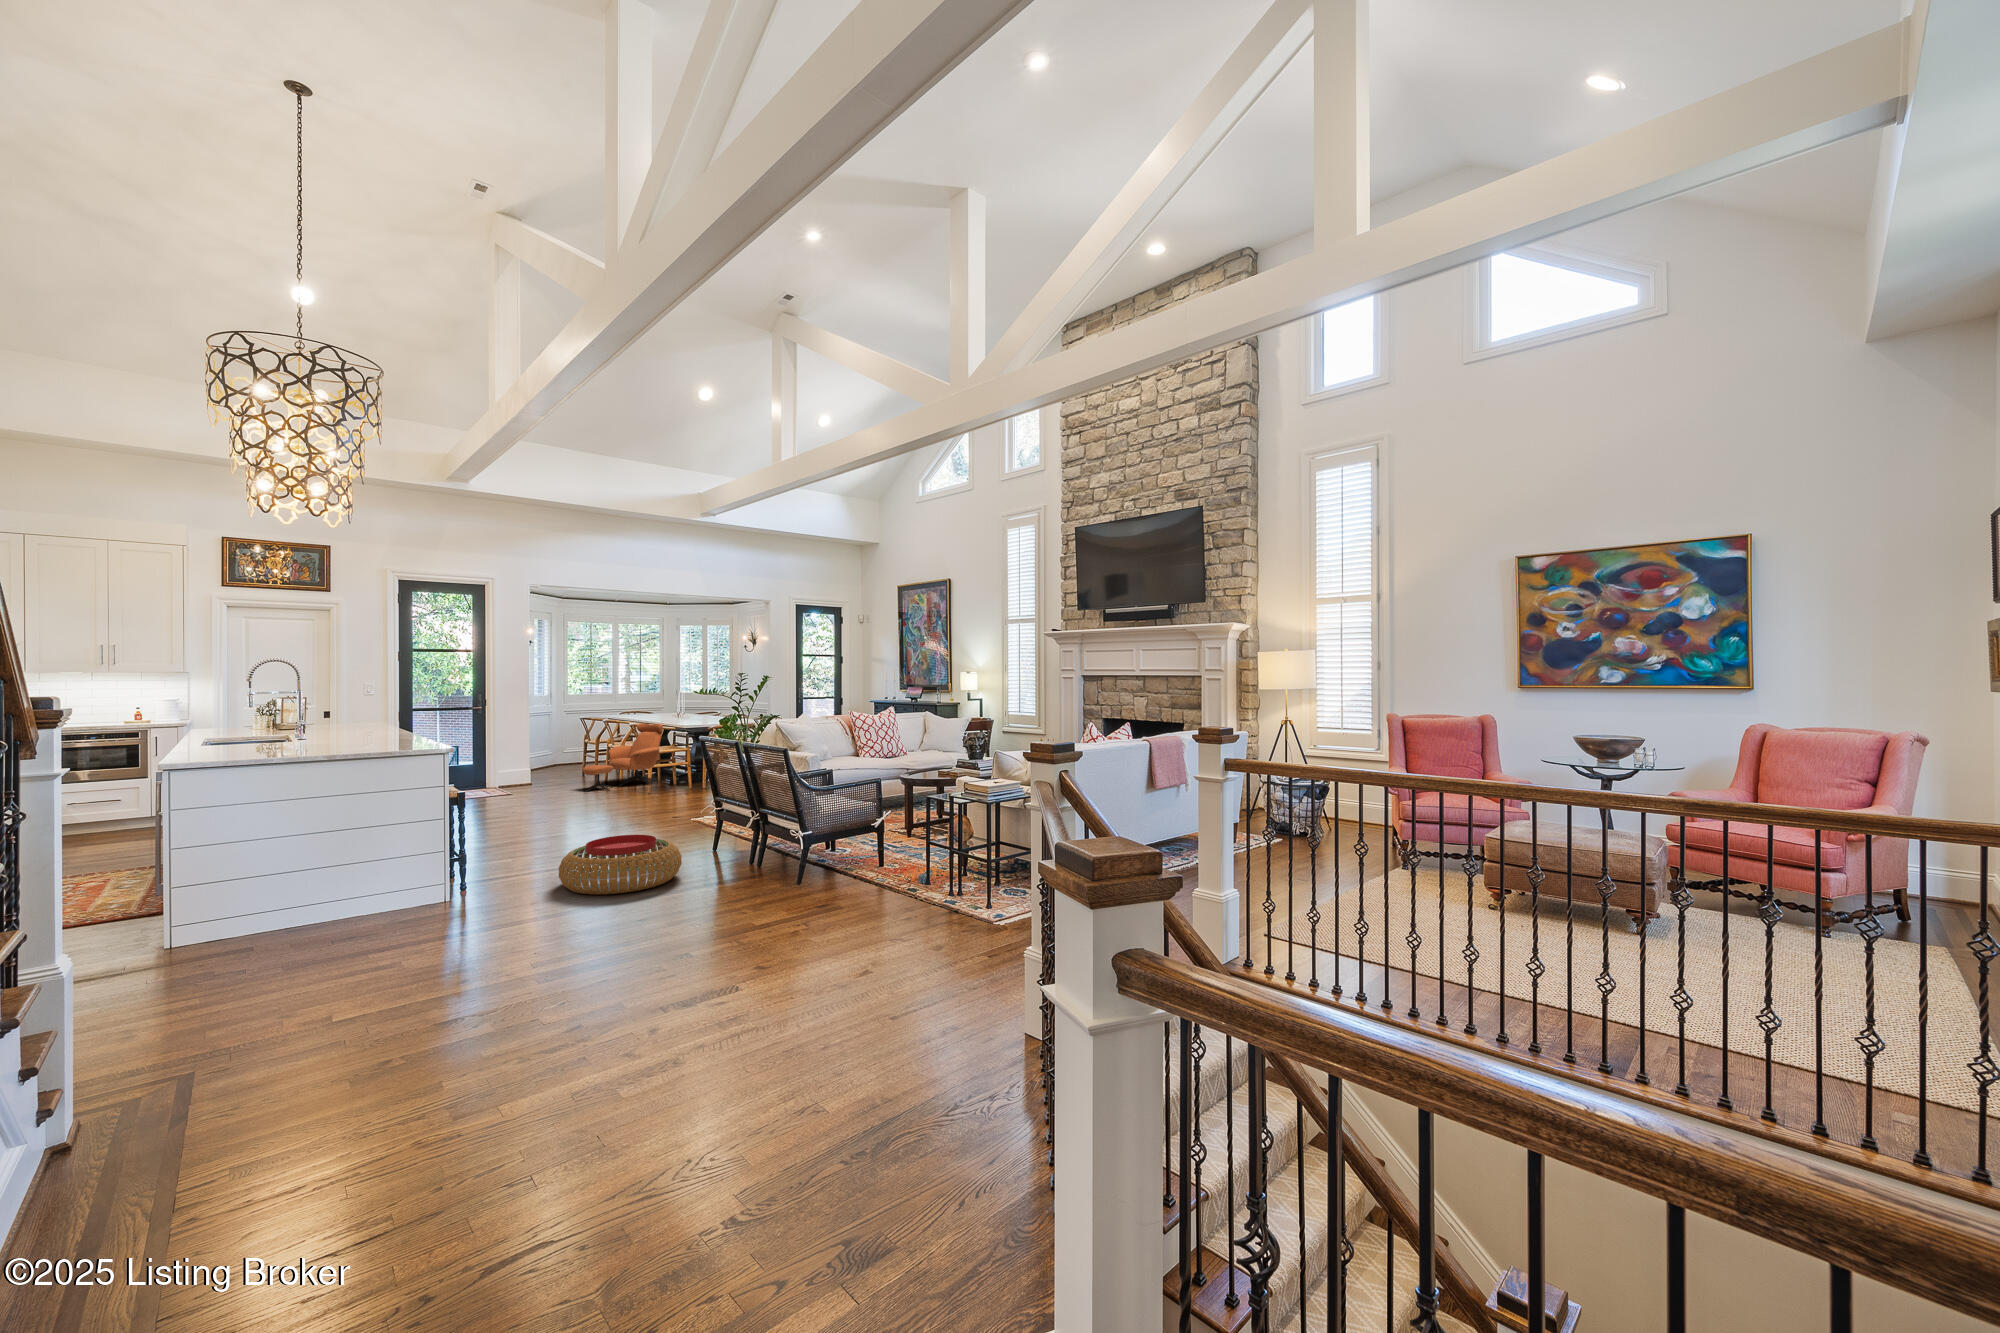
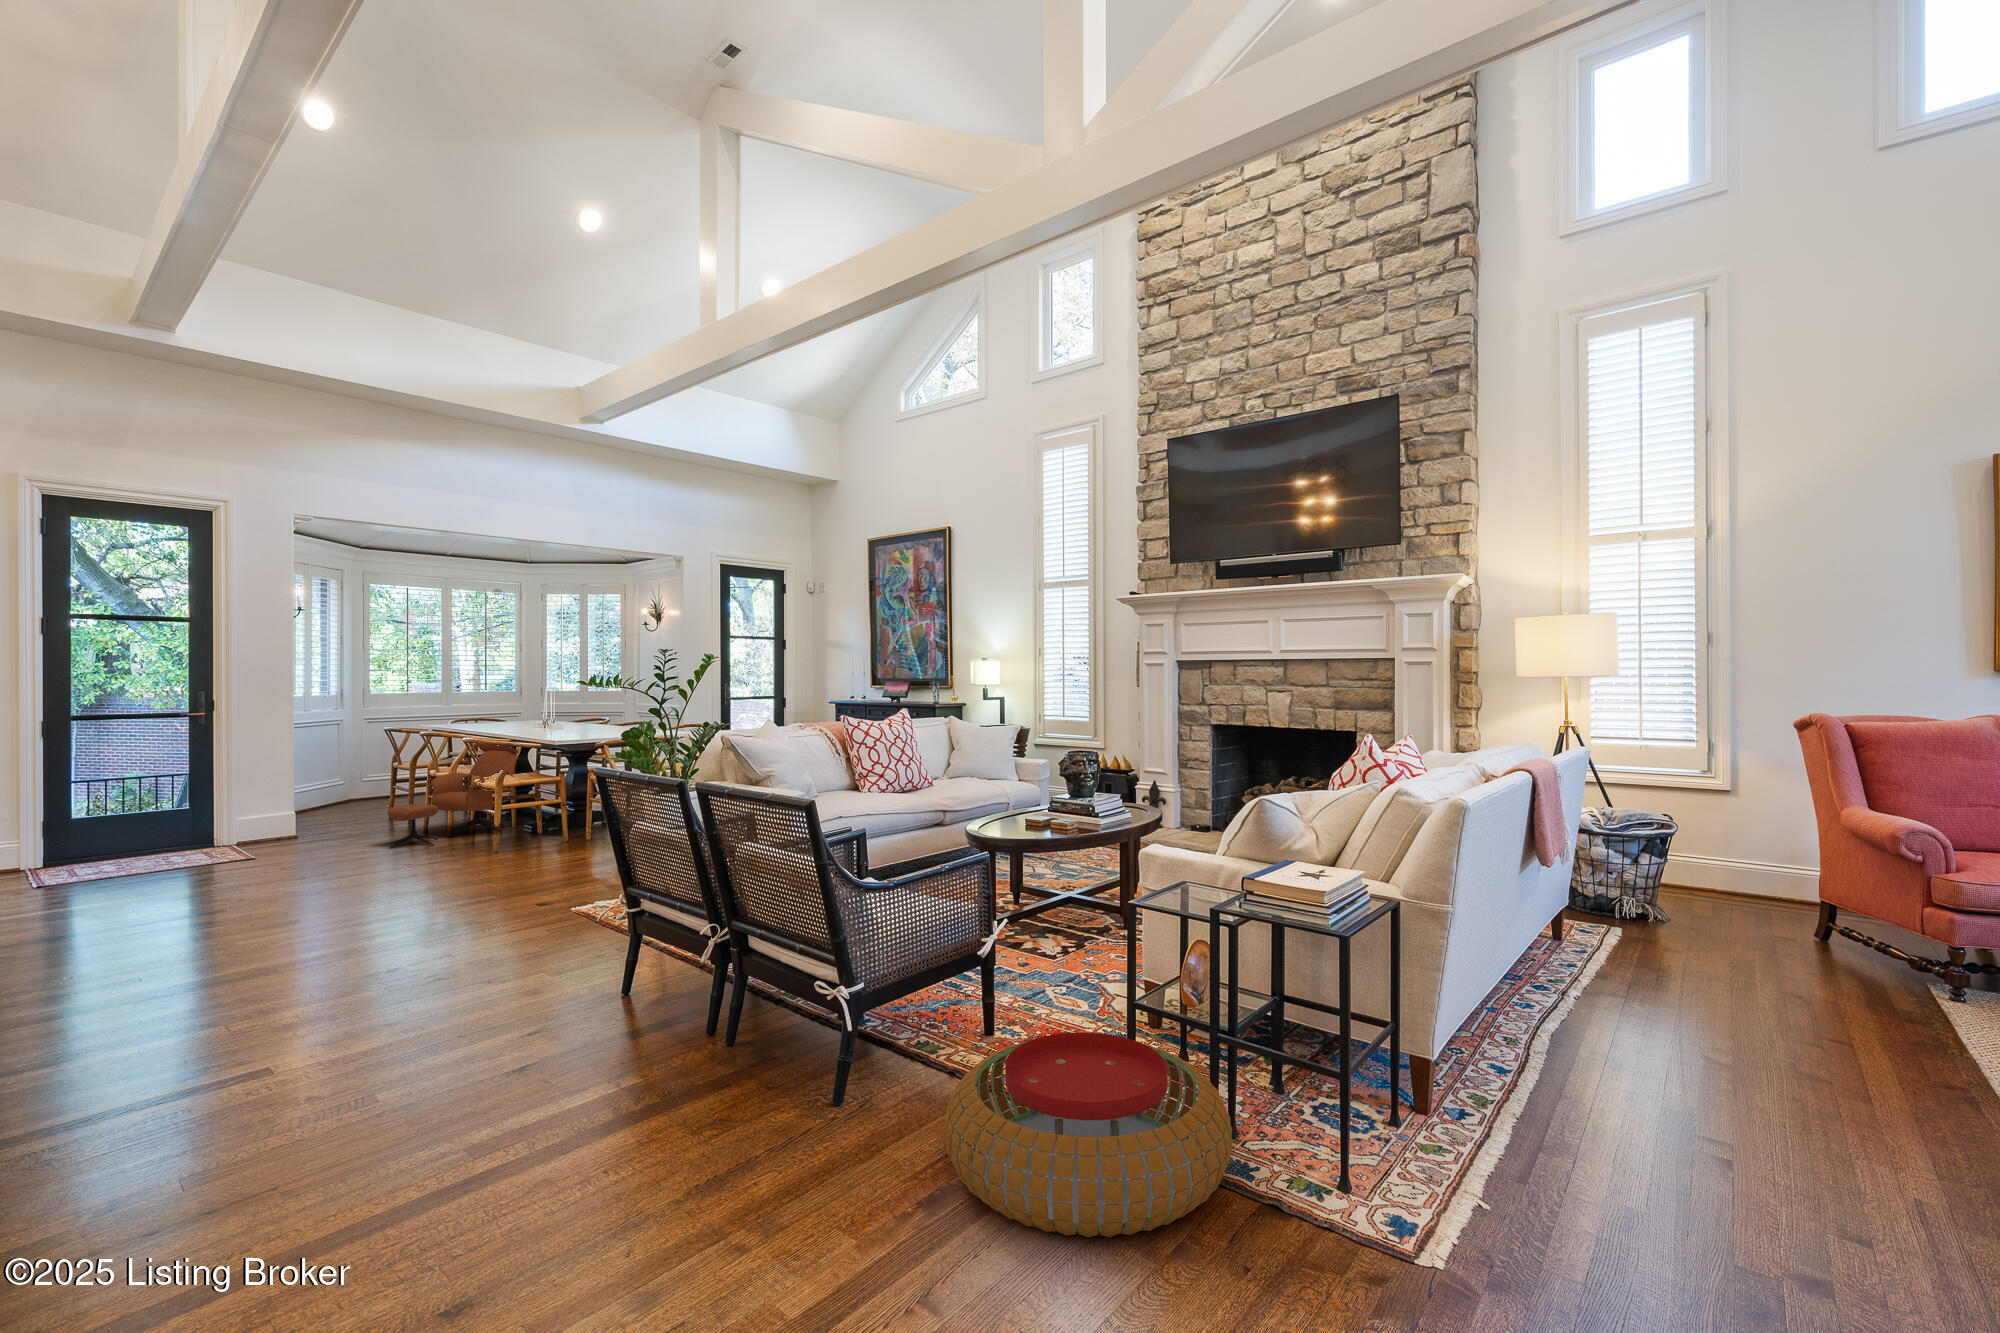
pouf: present [558,835,682,895] -> present [945,1032,1232,1238]

